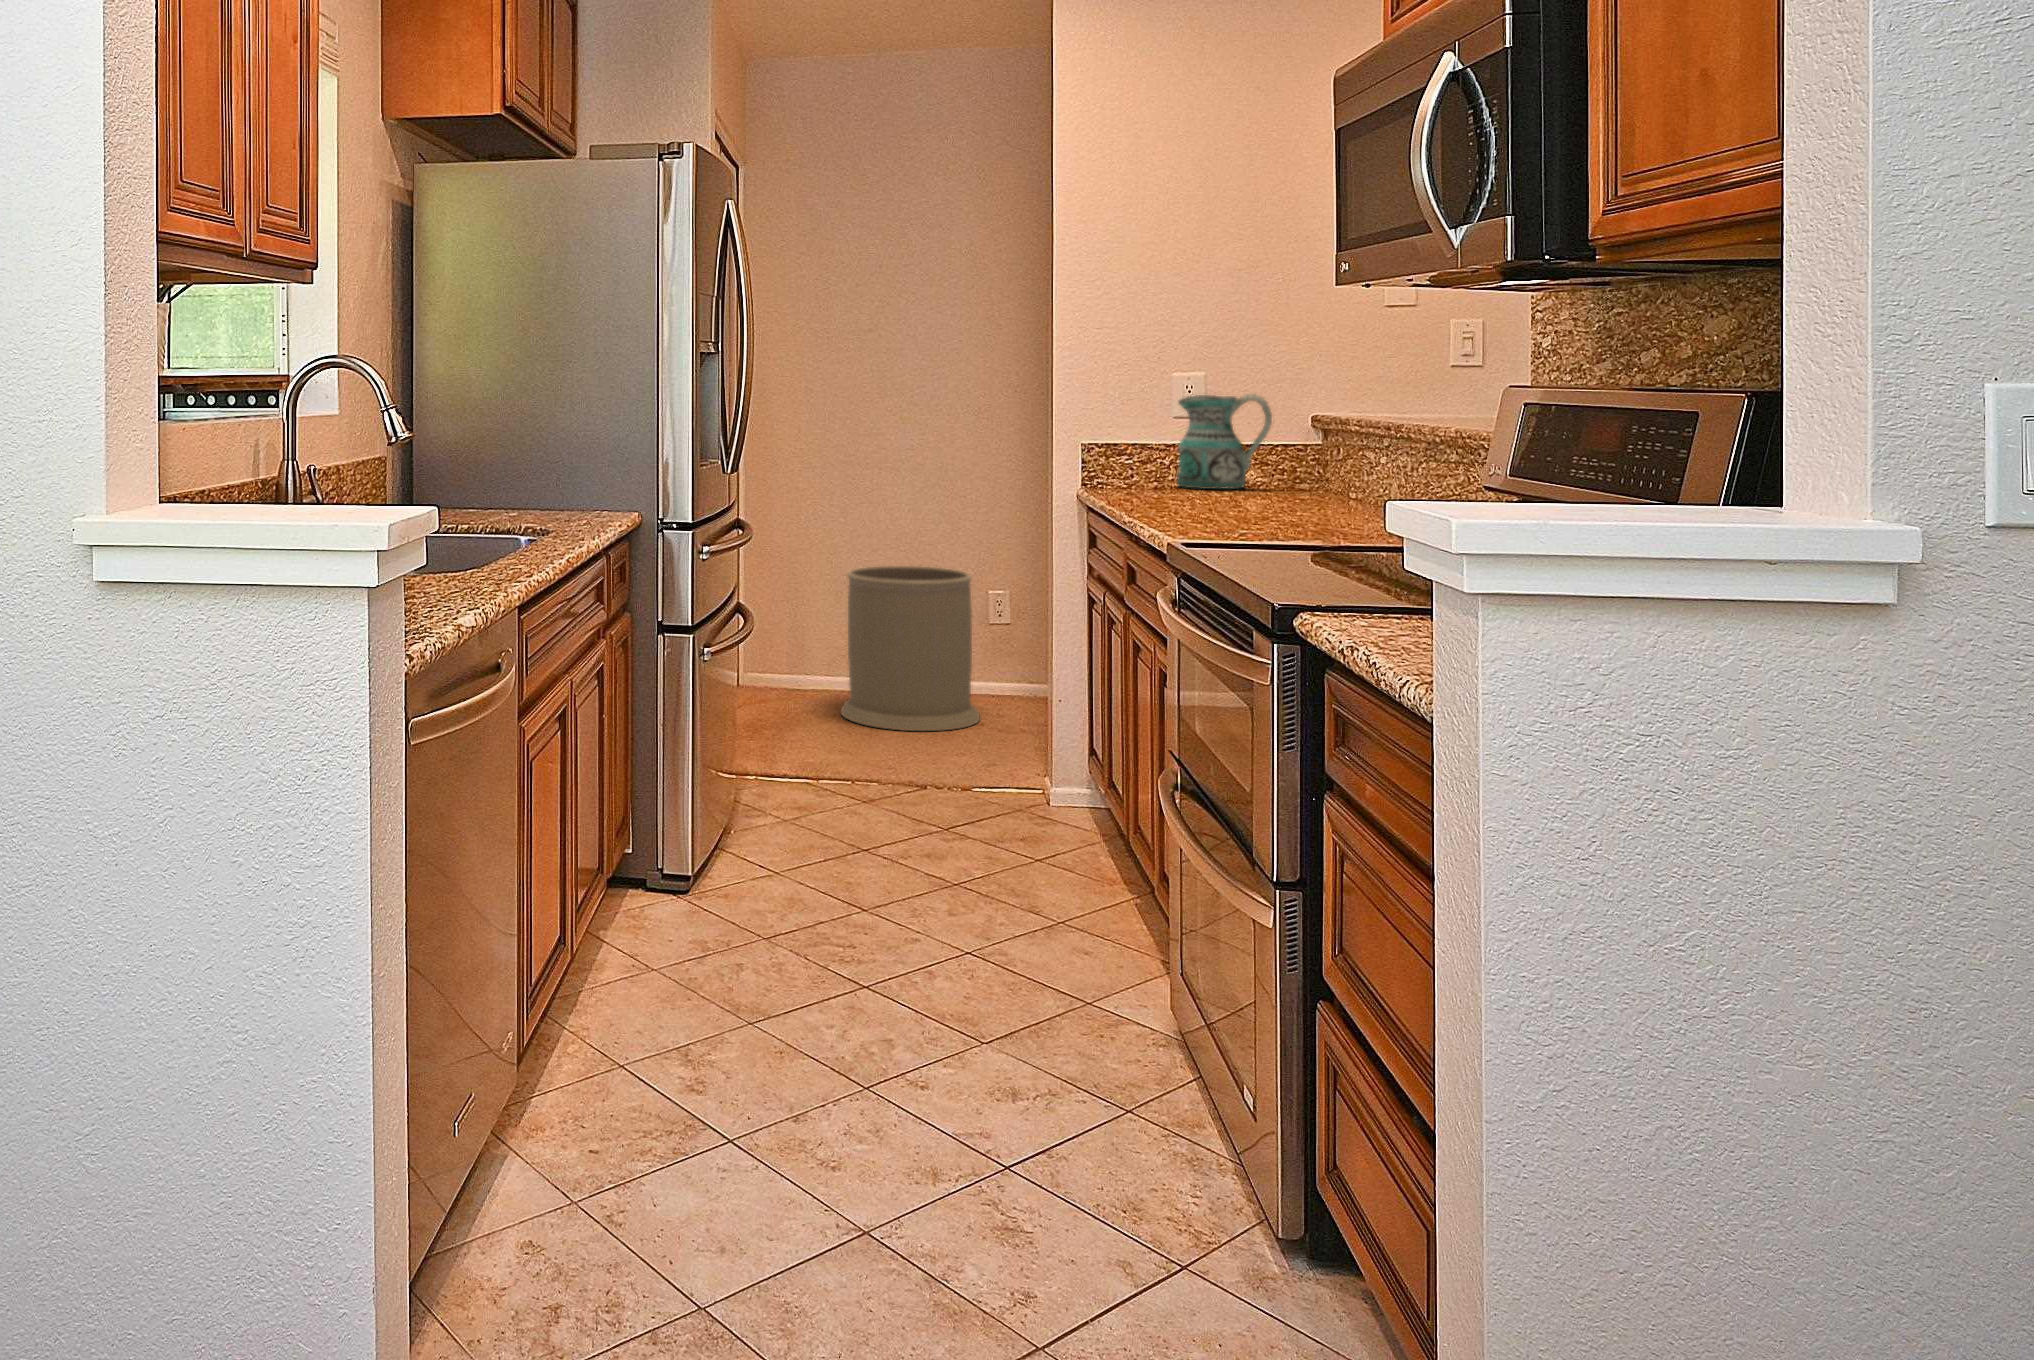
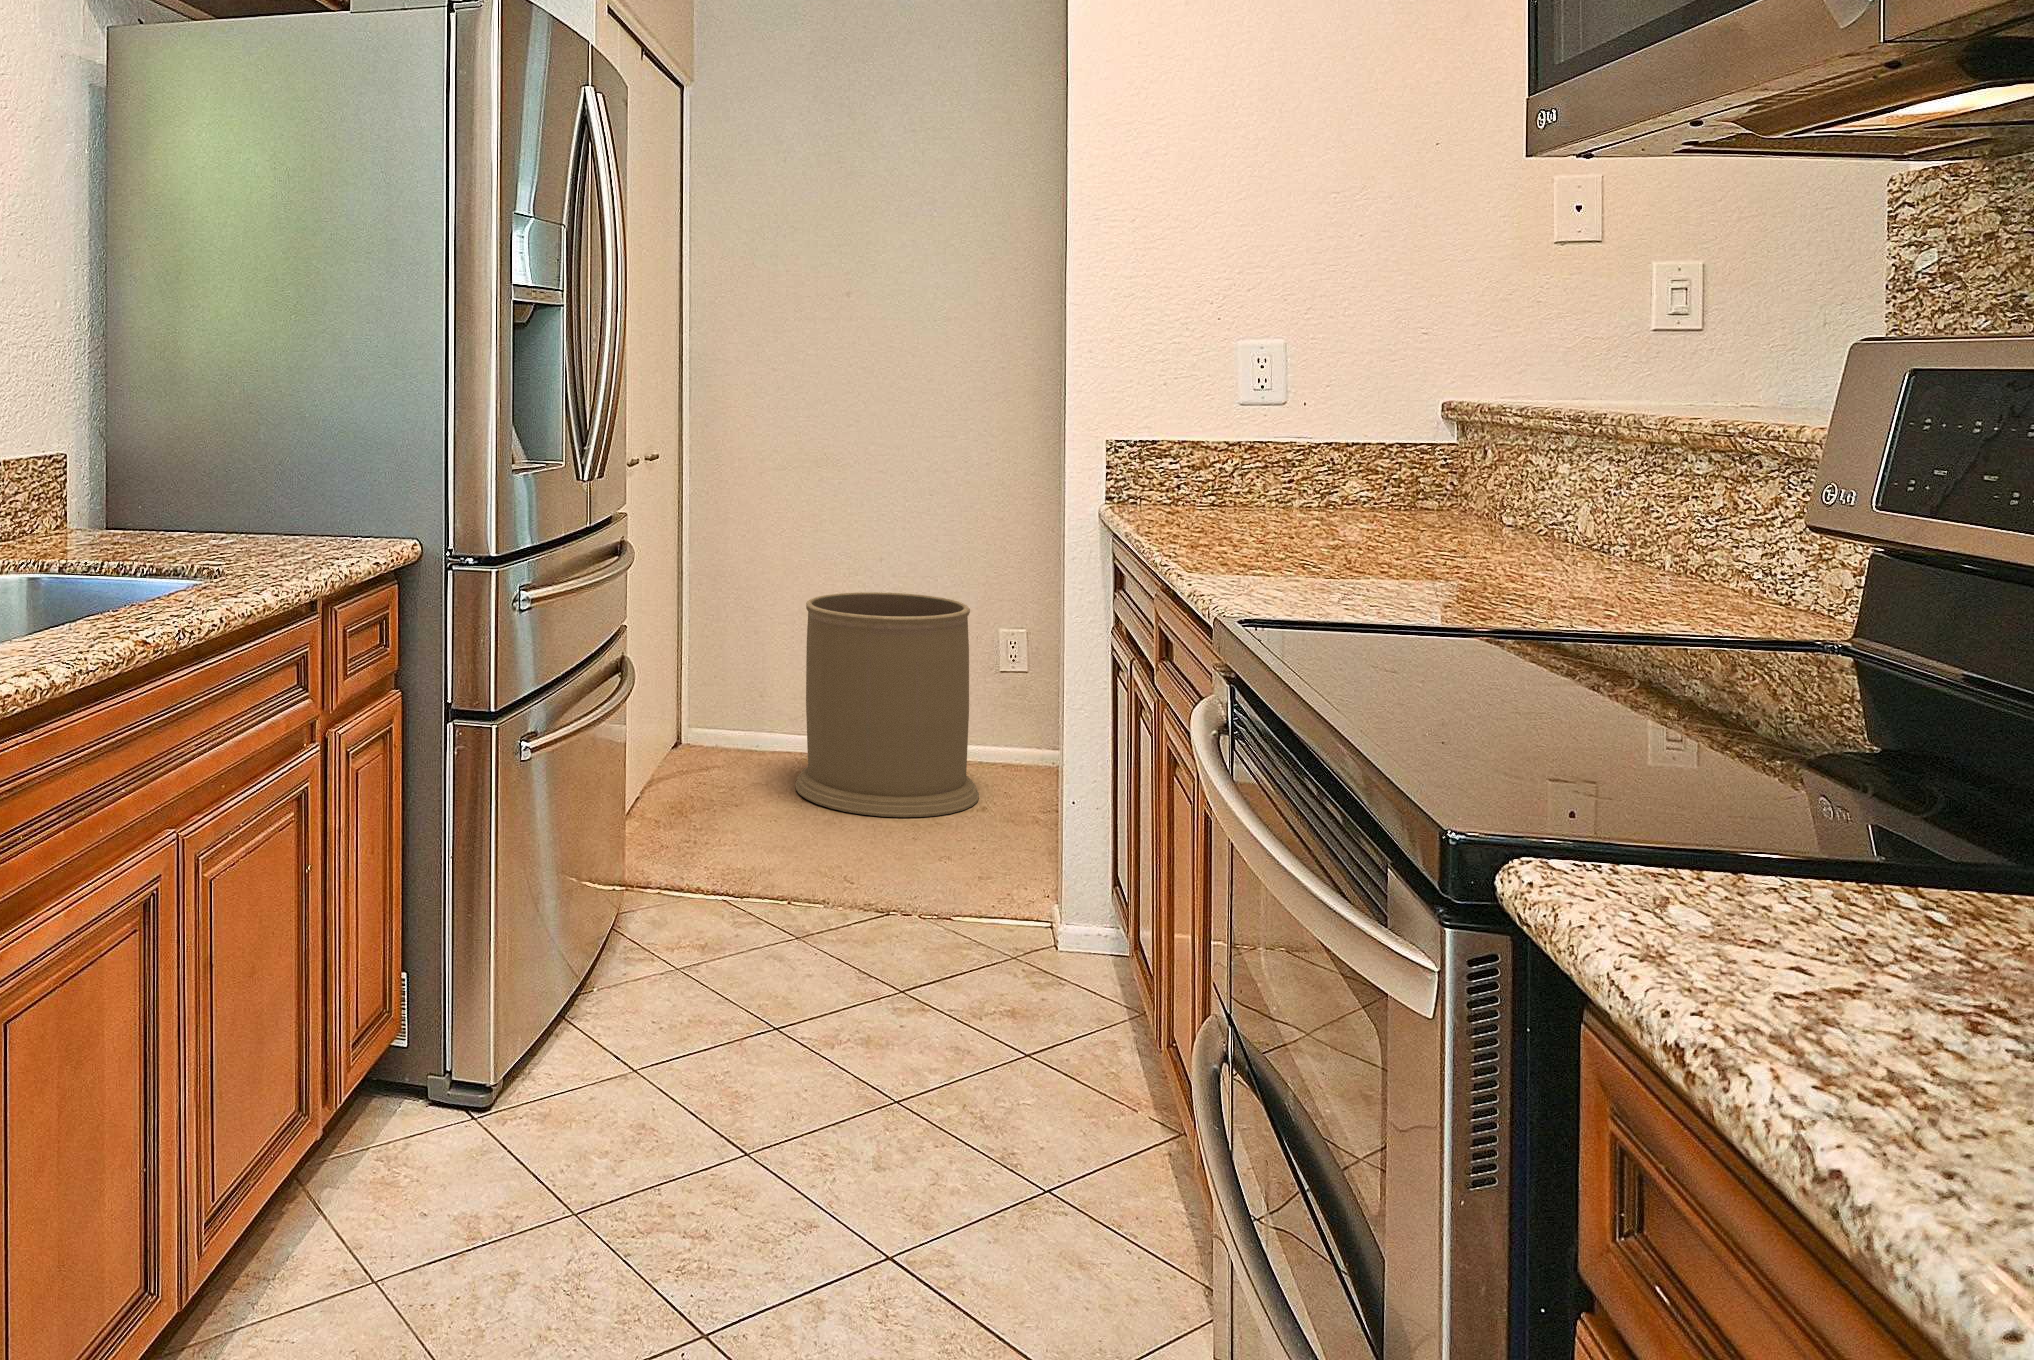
ceramic pitcher: present [1177,394,1272,489] -> none [1244,368,1386,506]

